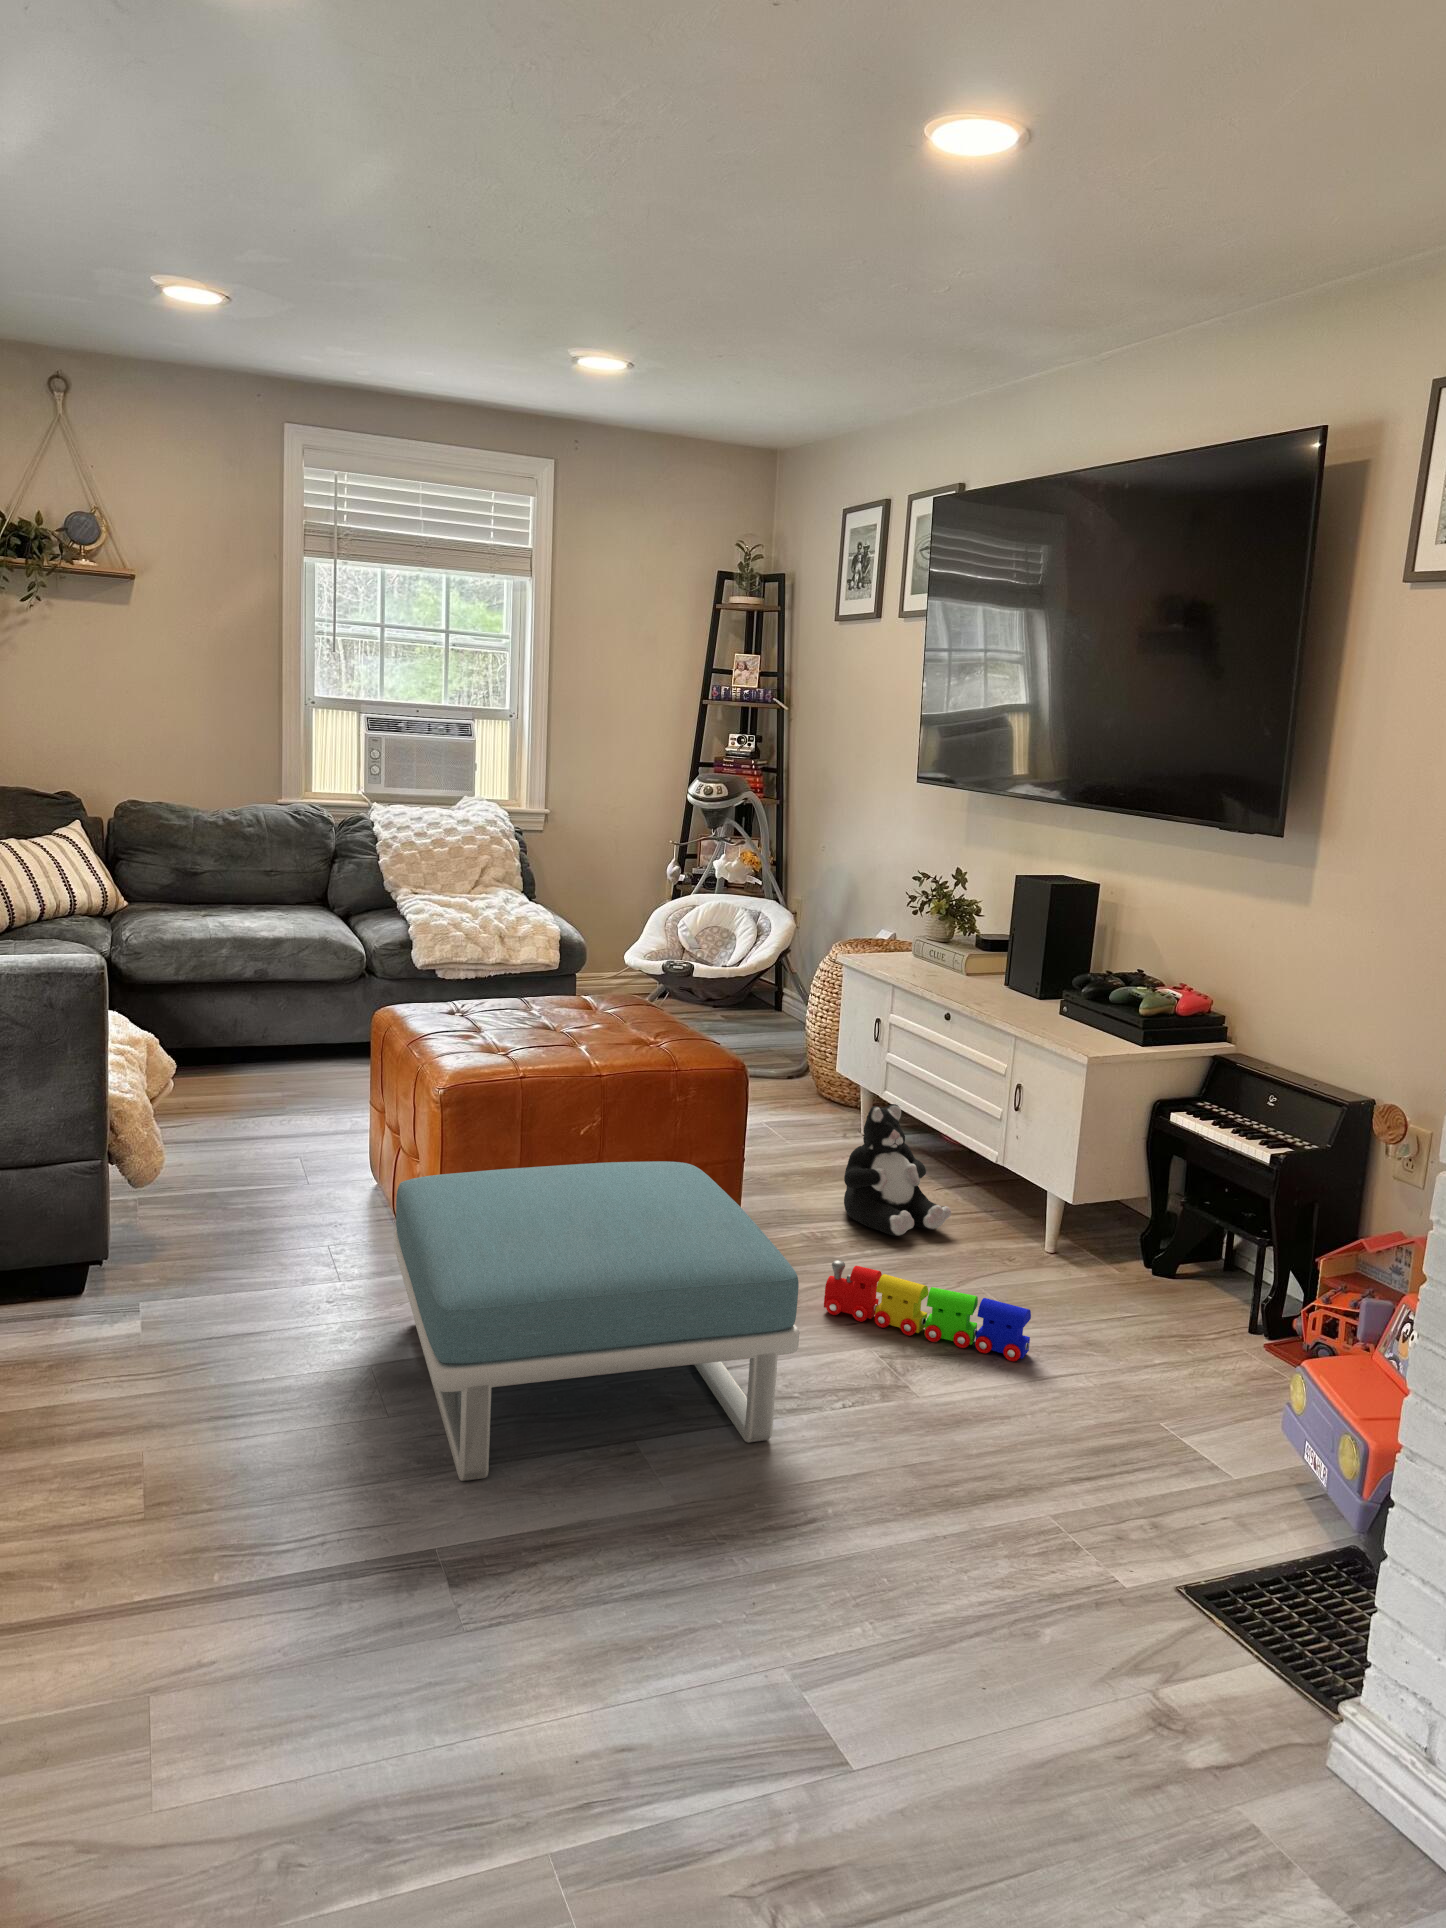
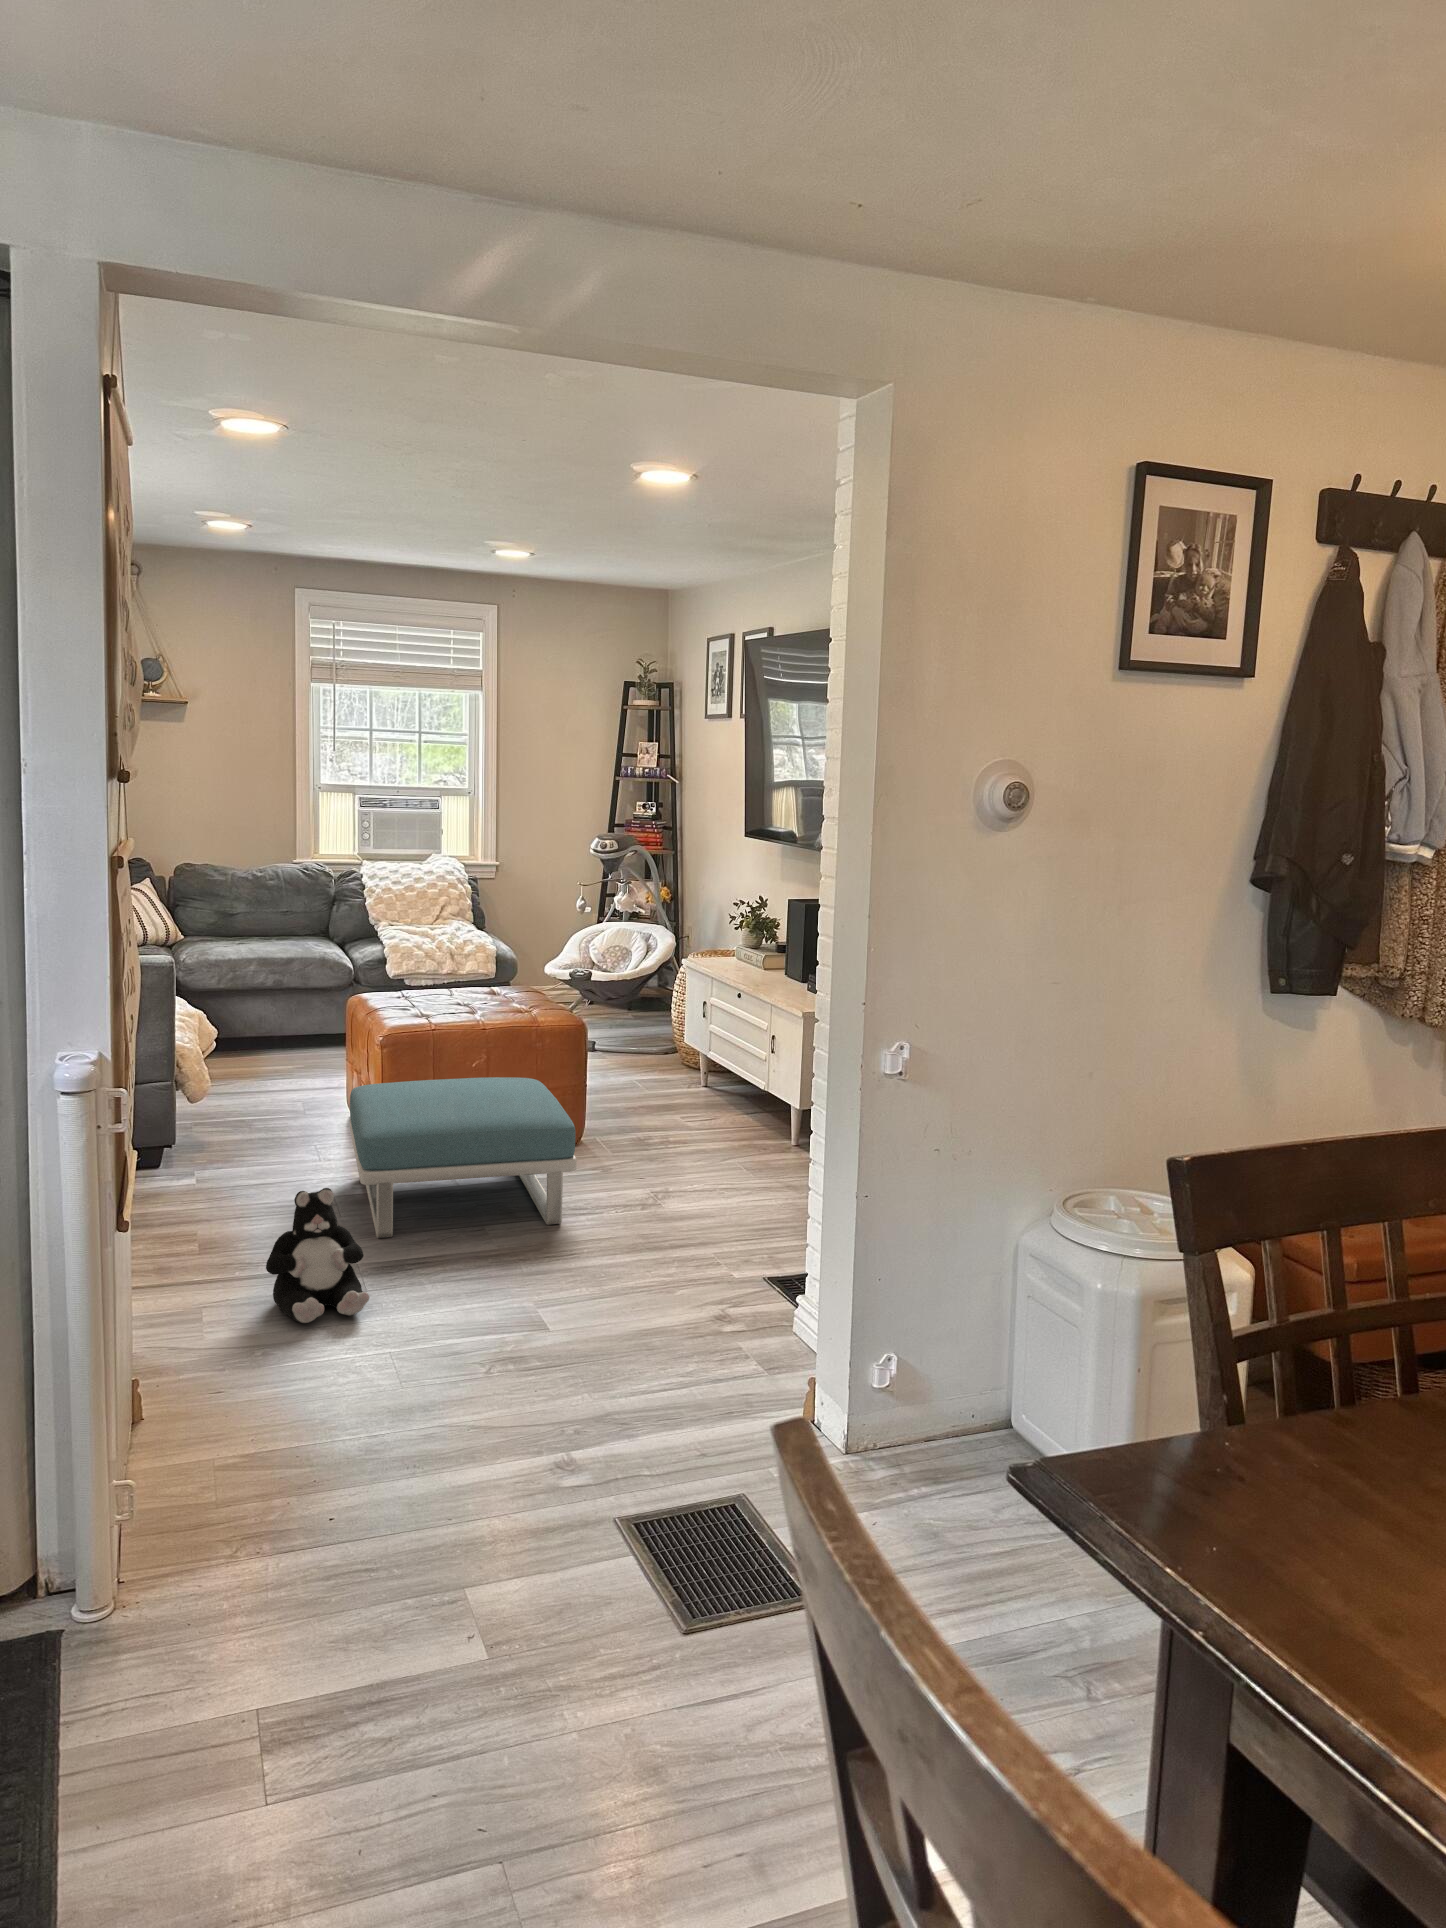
plush toy: present [844,1104,951,1236] -> present [266,1188,369,1323]
toy train: present [824,1260,1031,1361] -> none [622,1139,742,1193]

